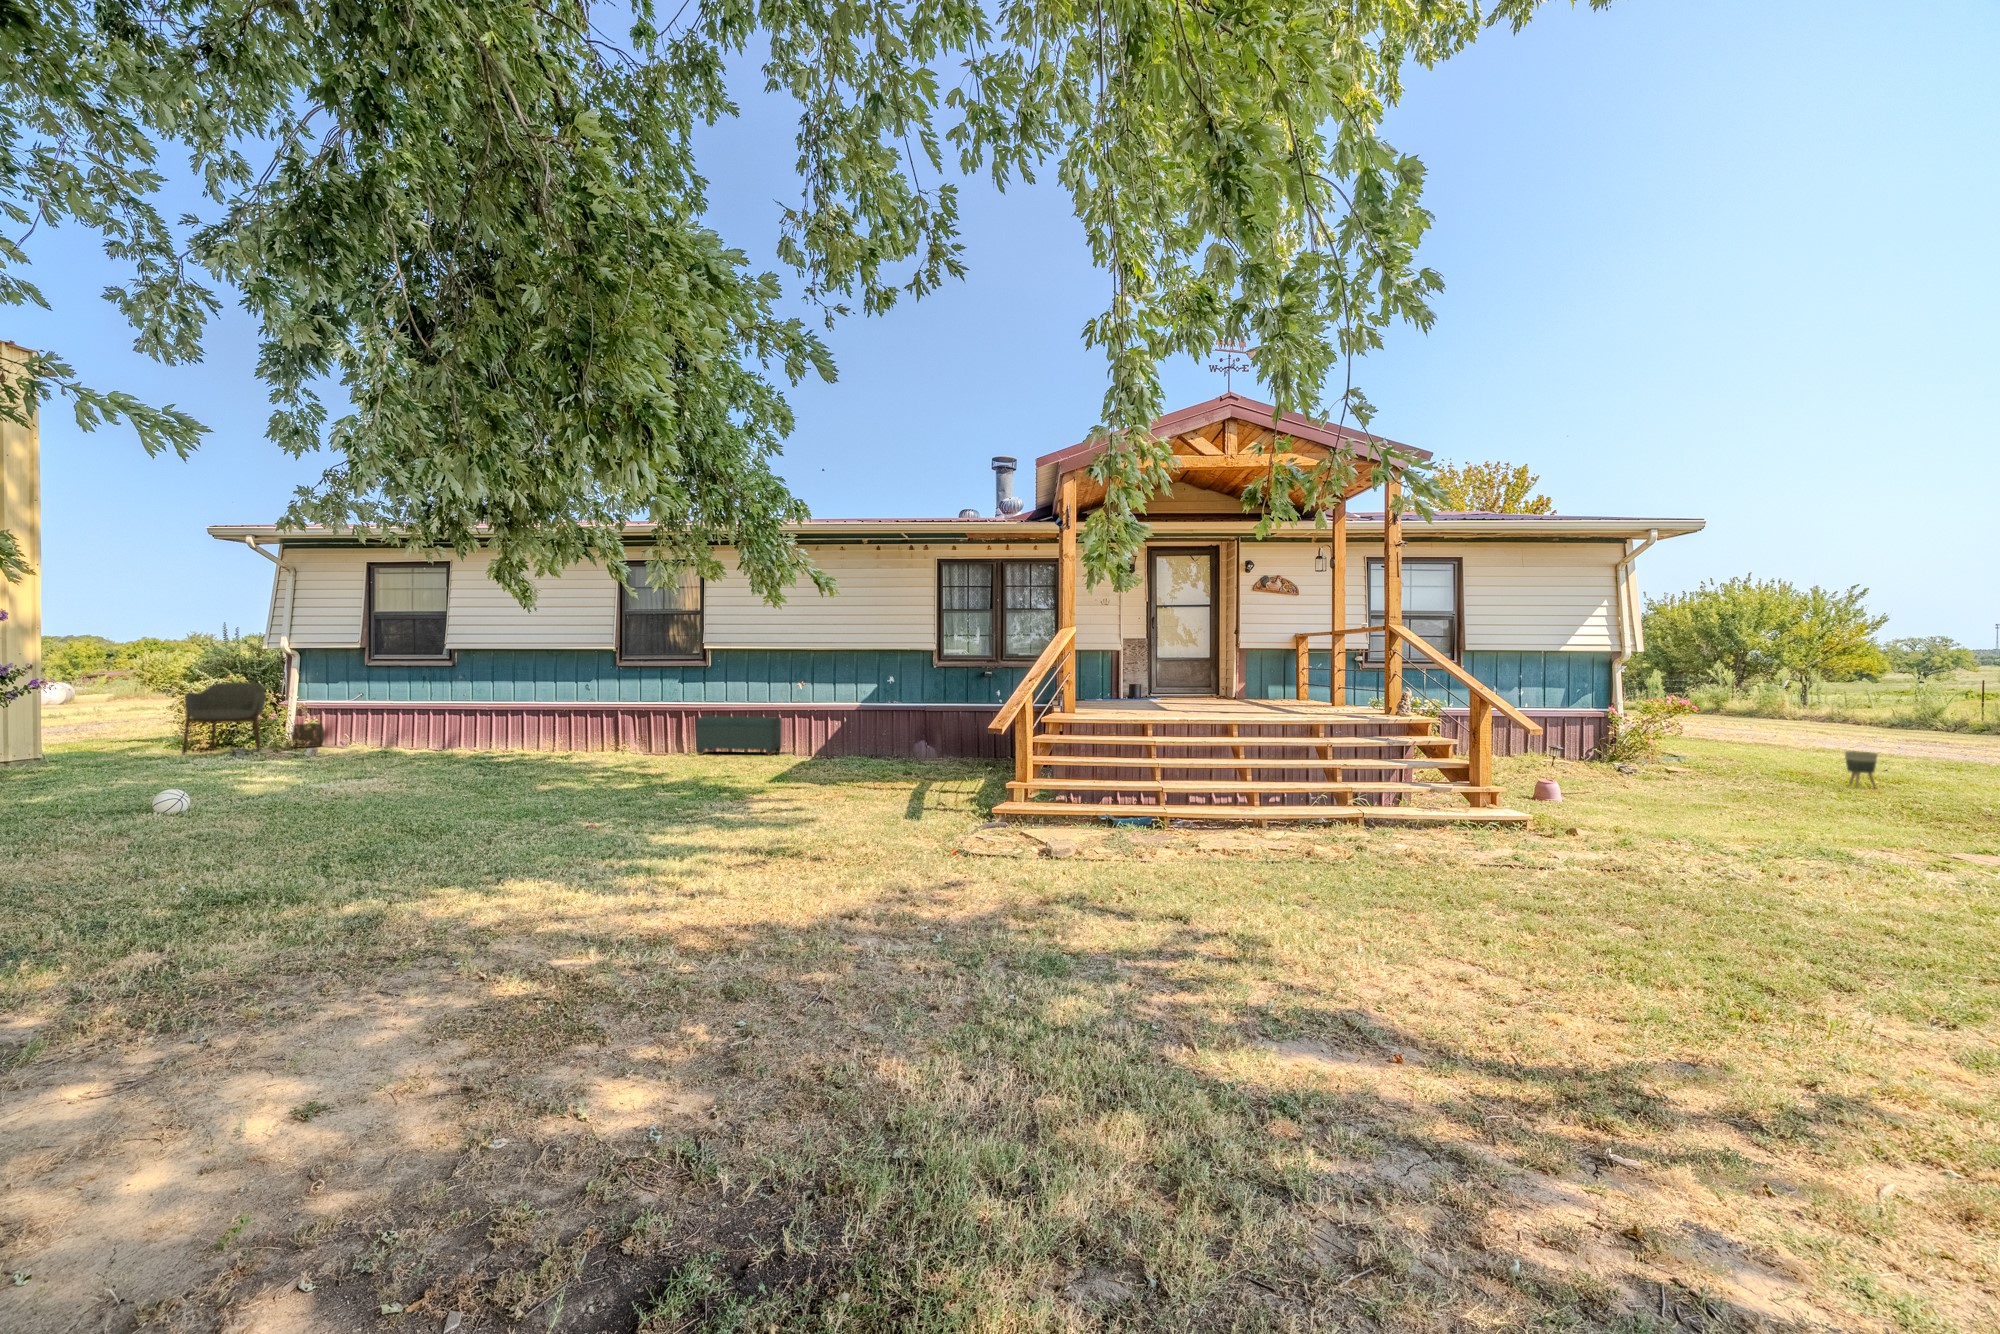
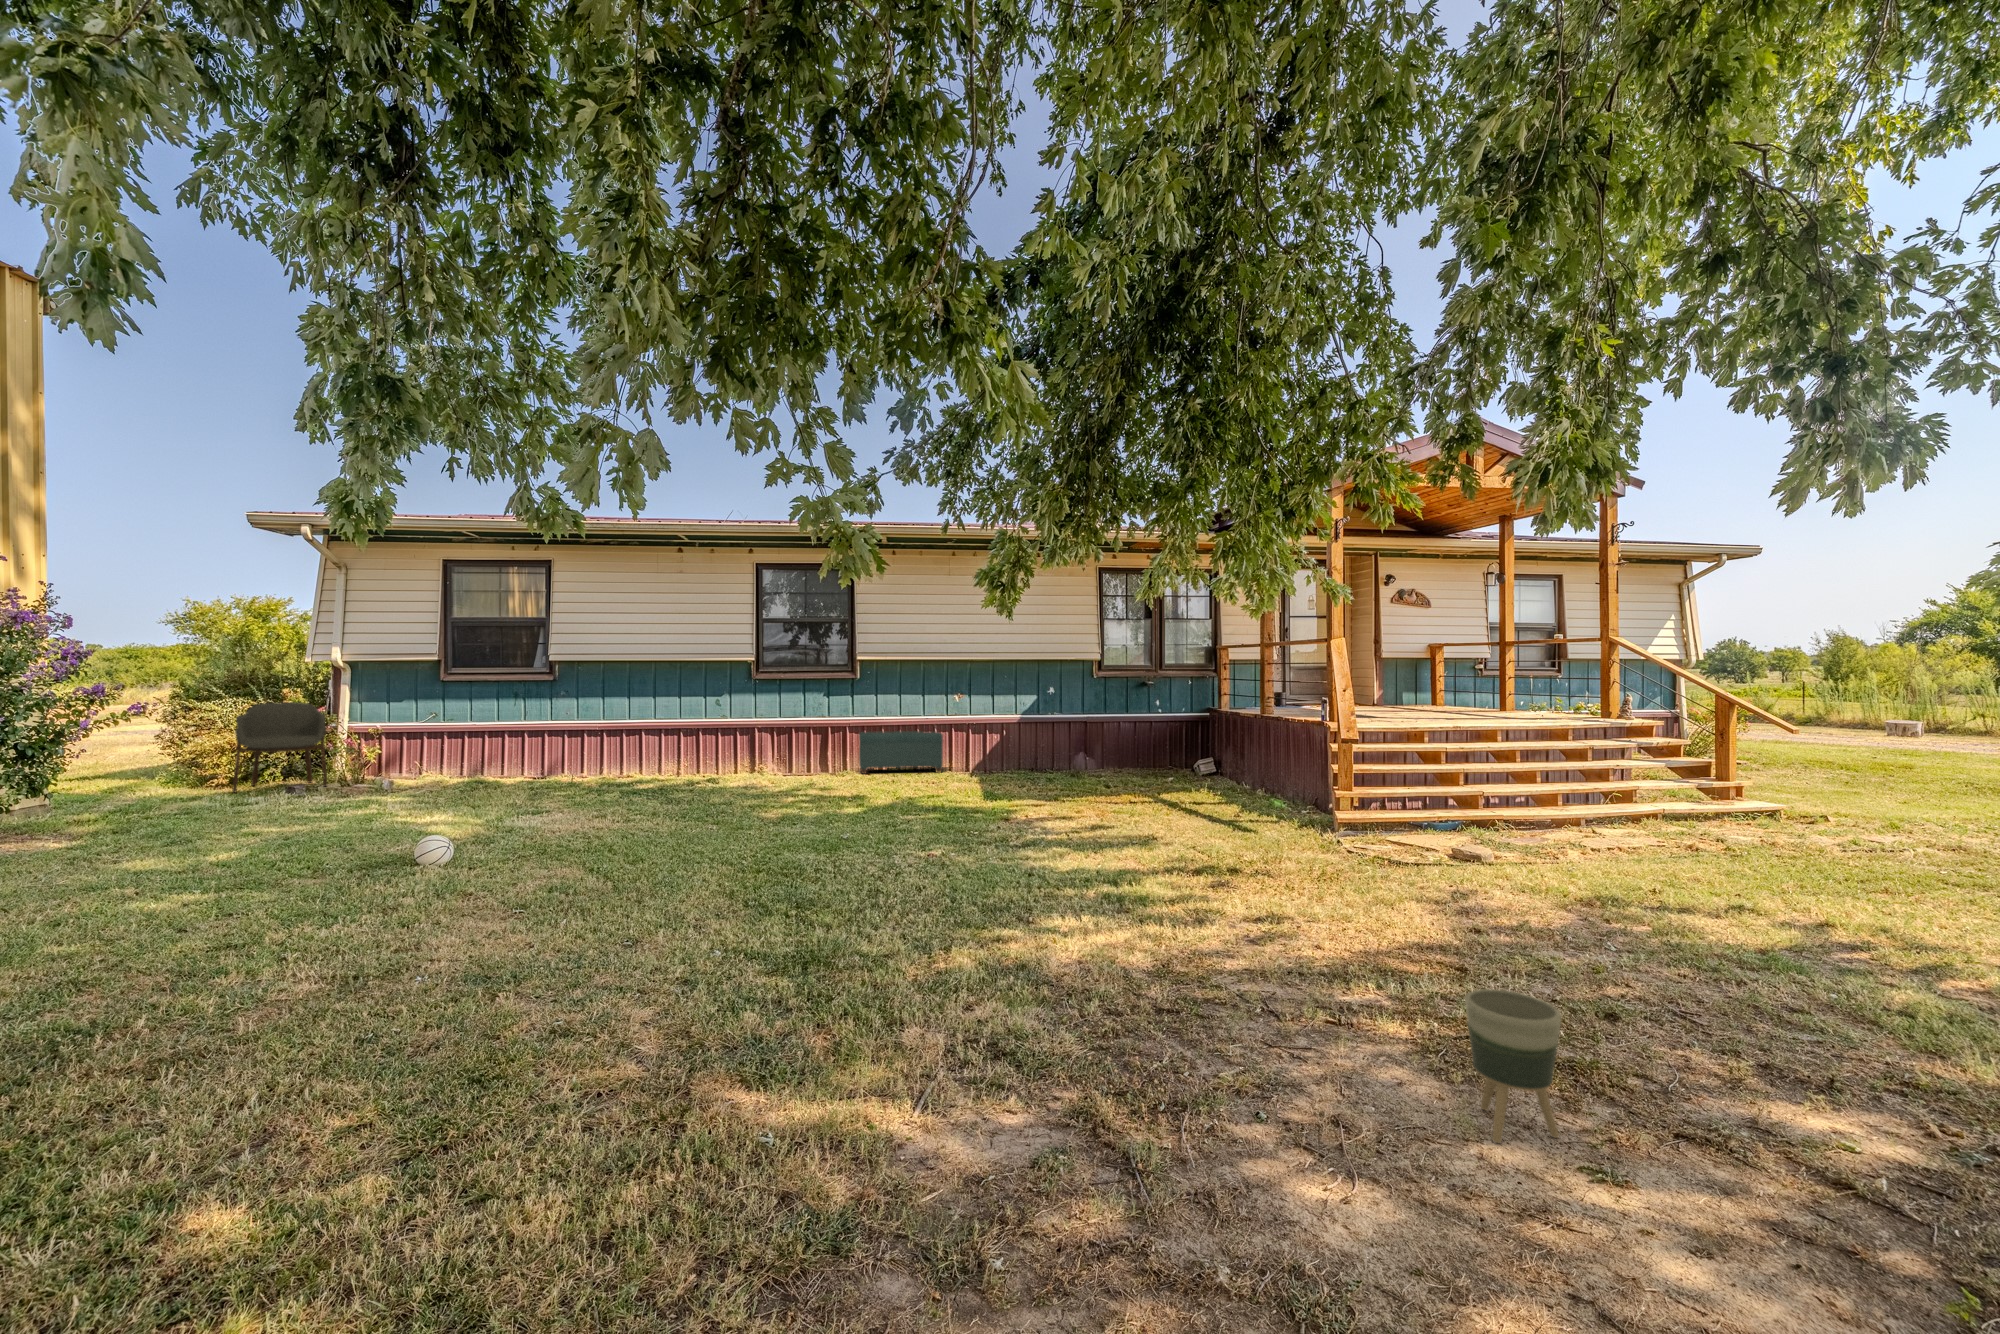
woven basket: present [291,723,325,747] -> none [350,750,390,780]
planter: present [1845,751,1878,788] -> present [1465,989,1561,1143]

